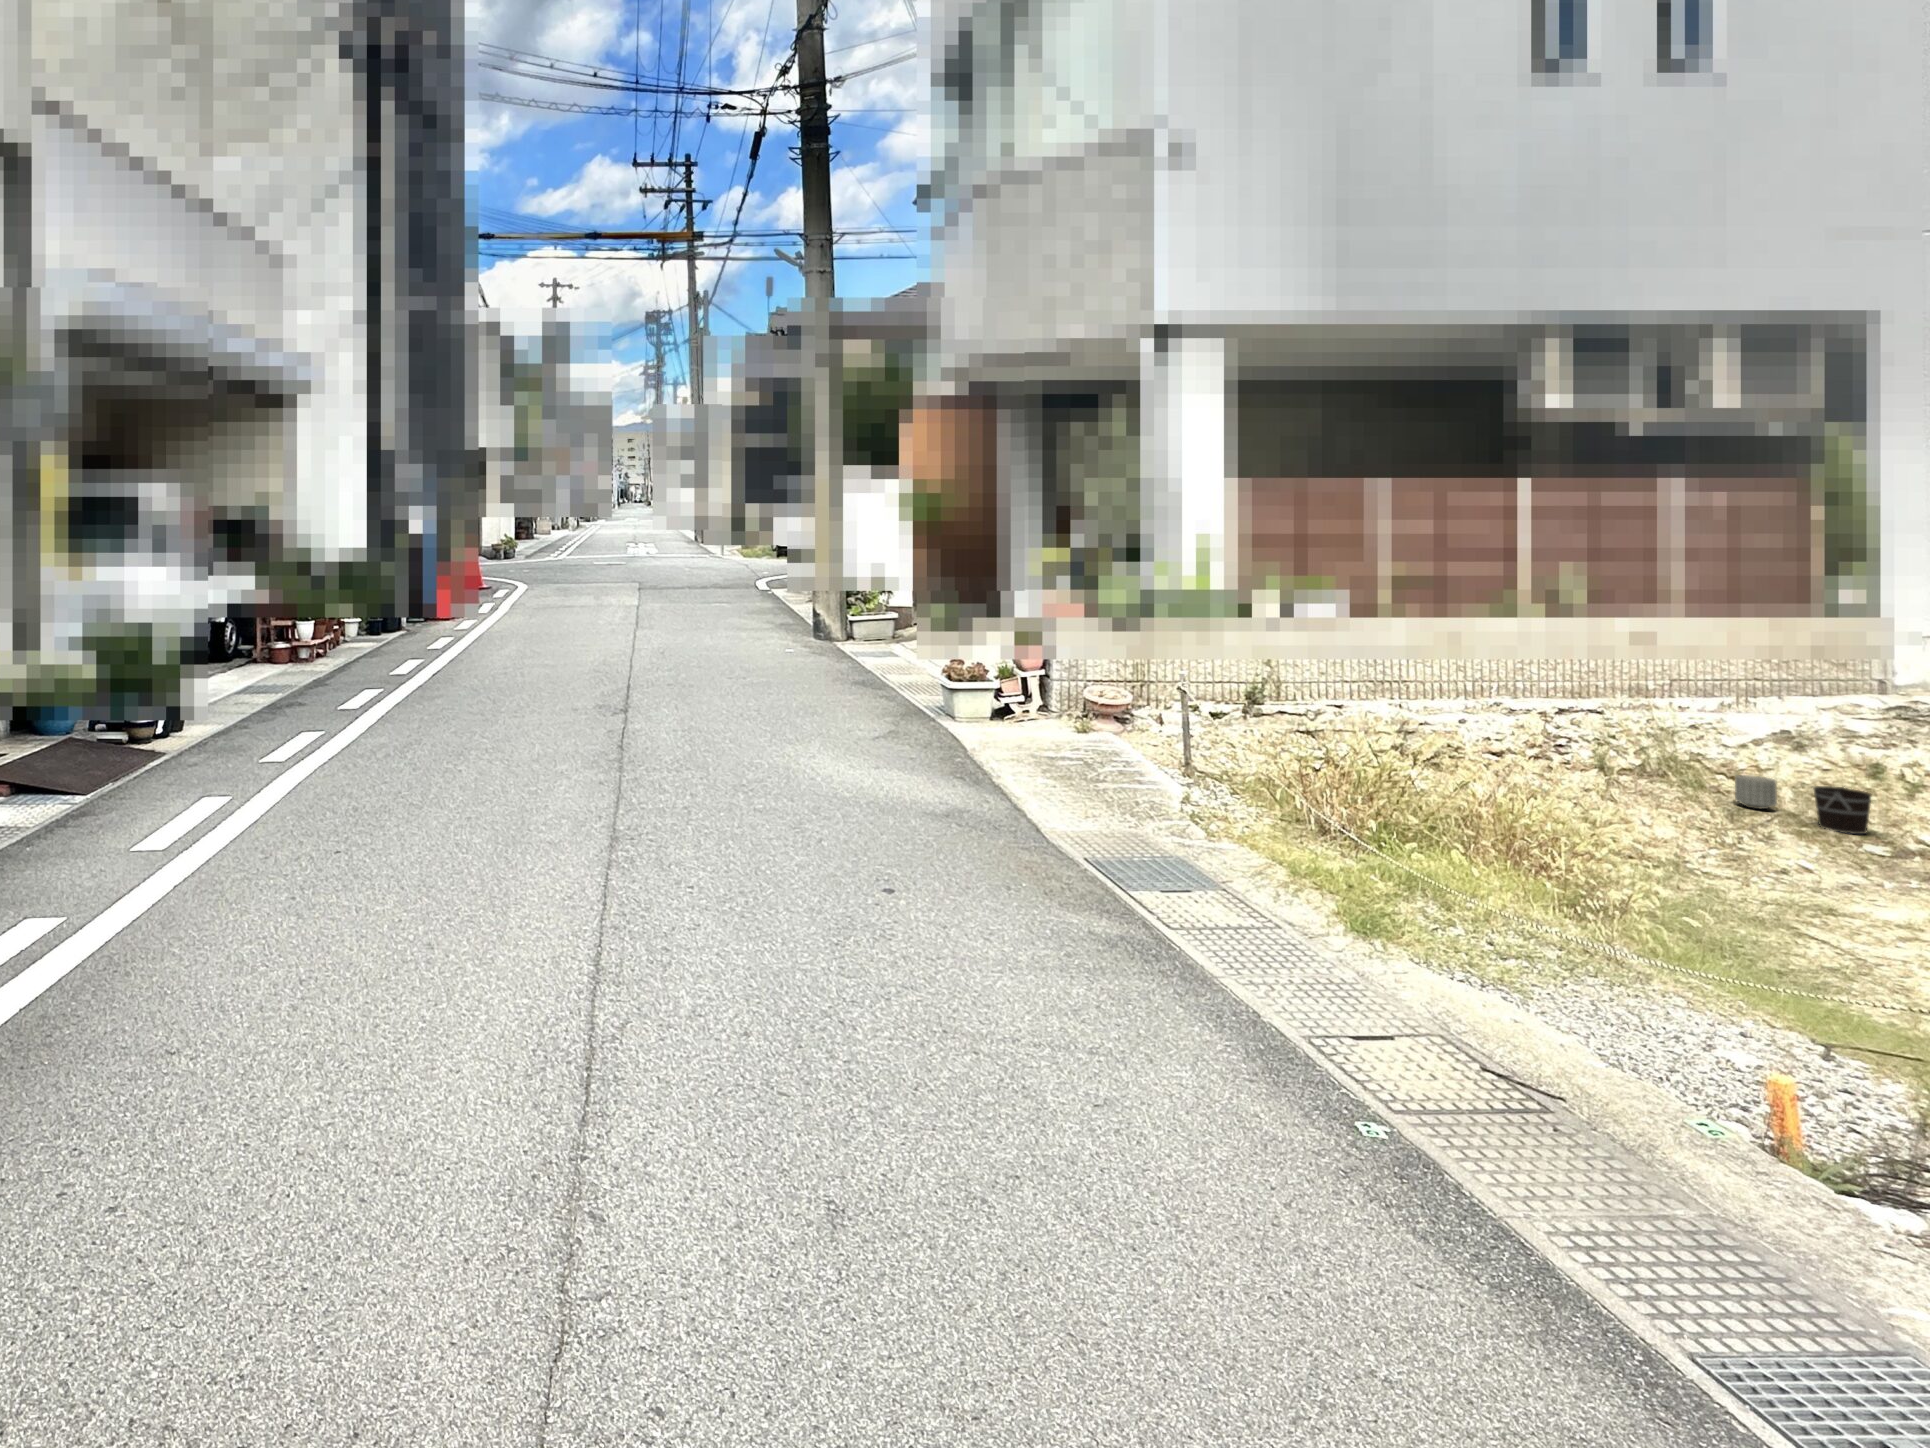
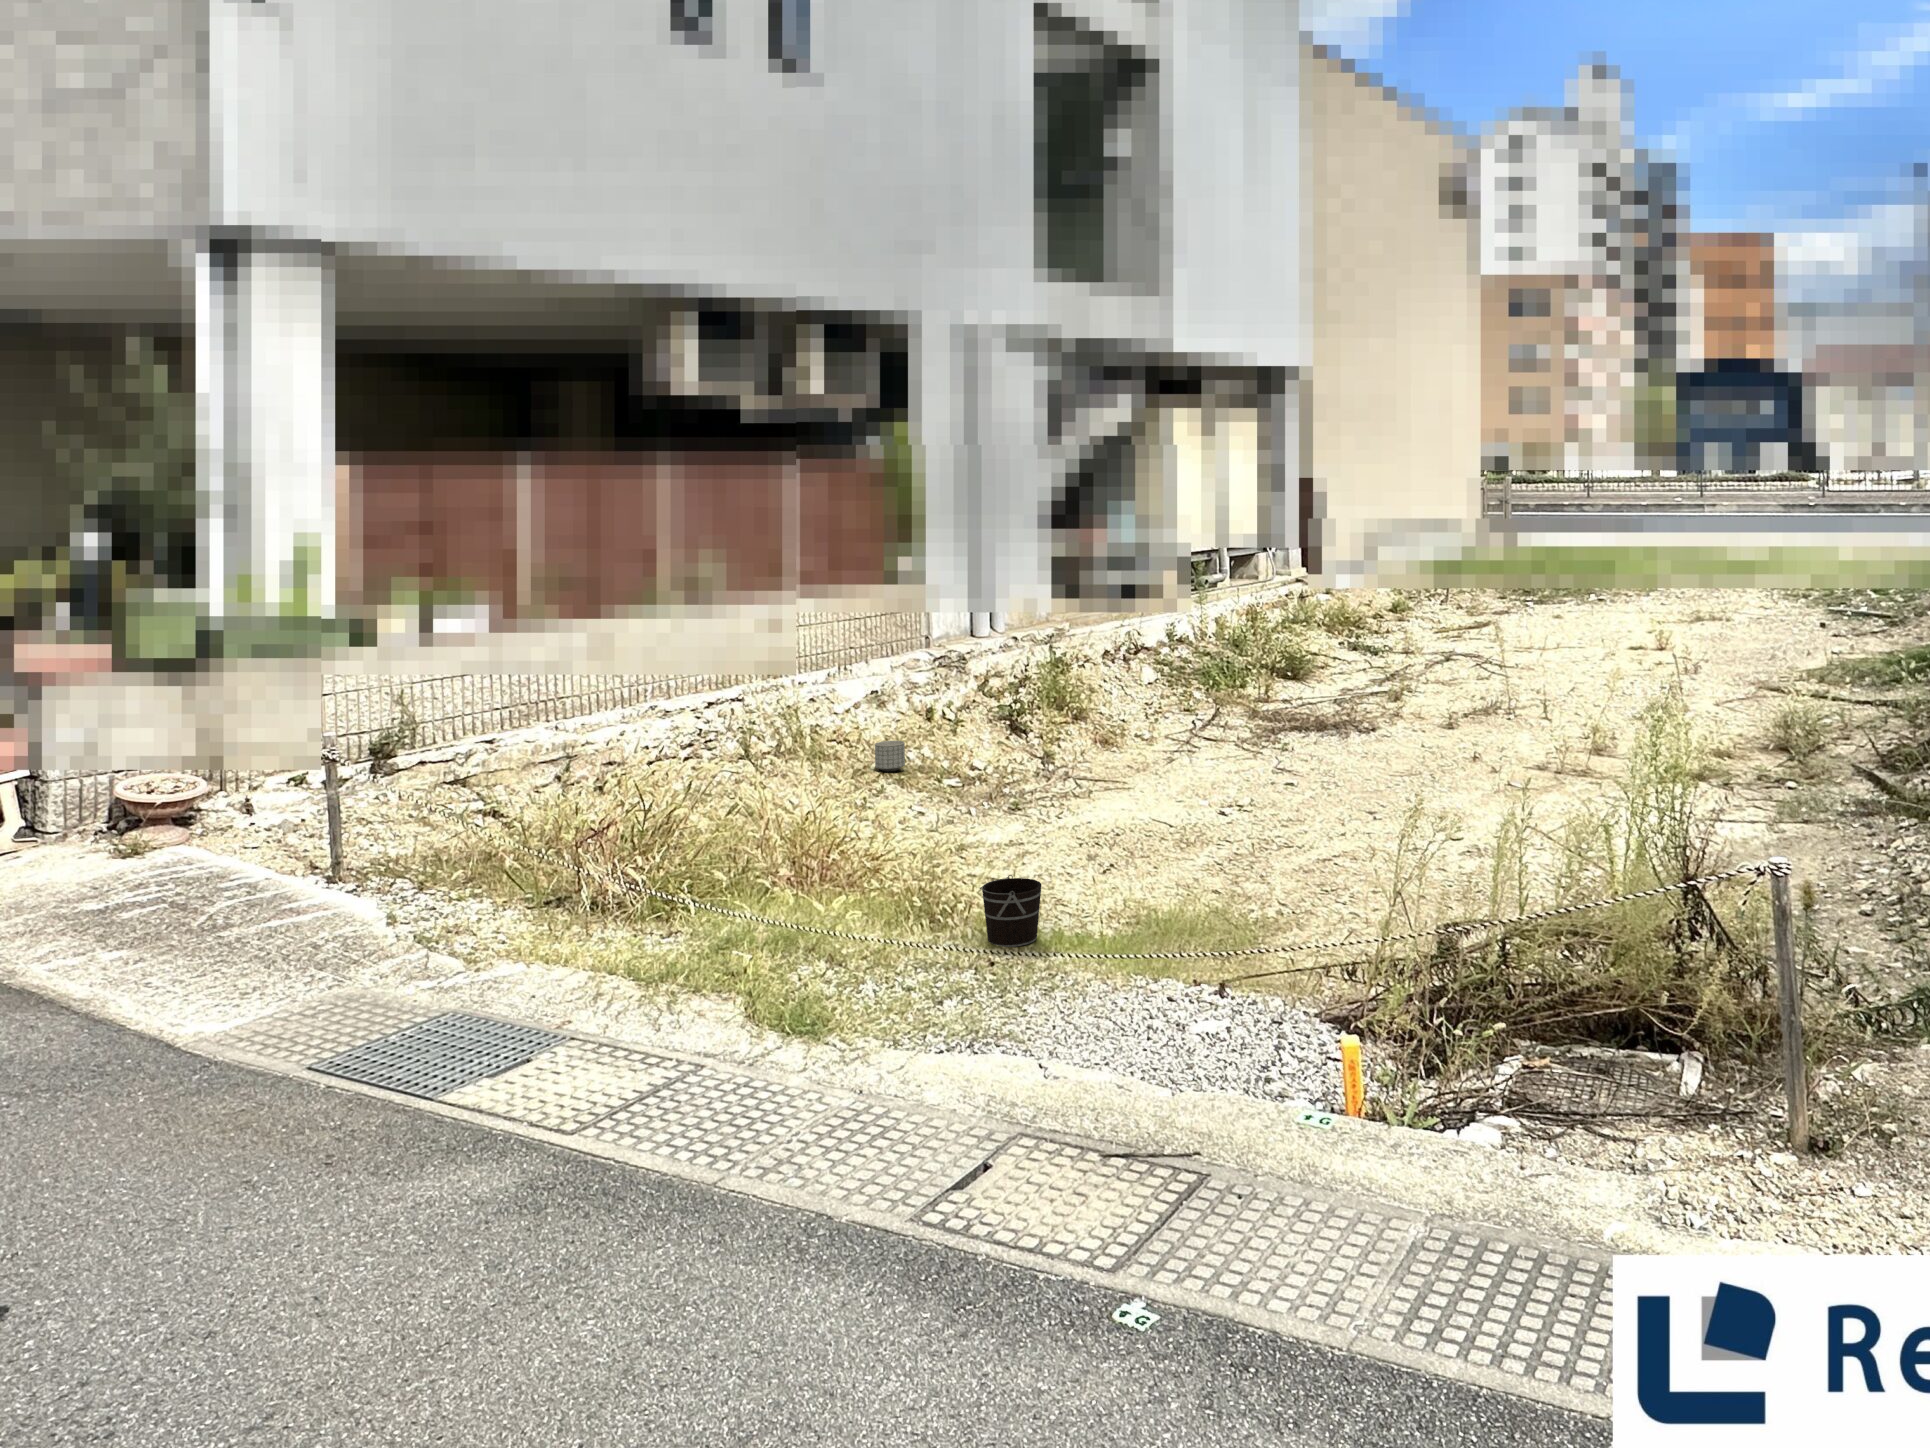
bucket: present [1814,786,1871,834] -> present [980,875,1041,947]

